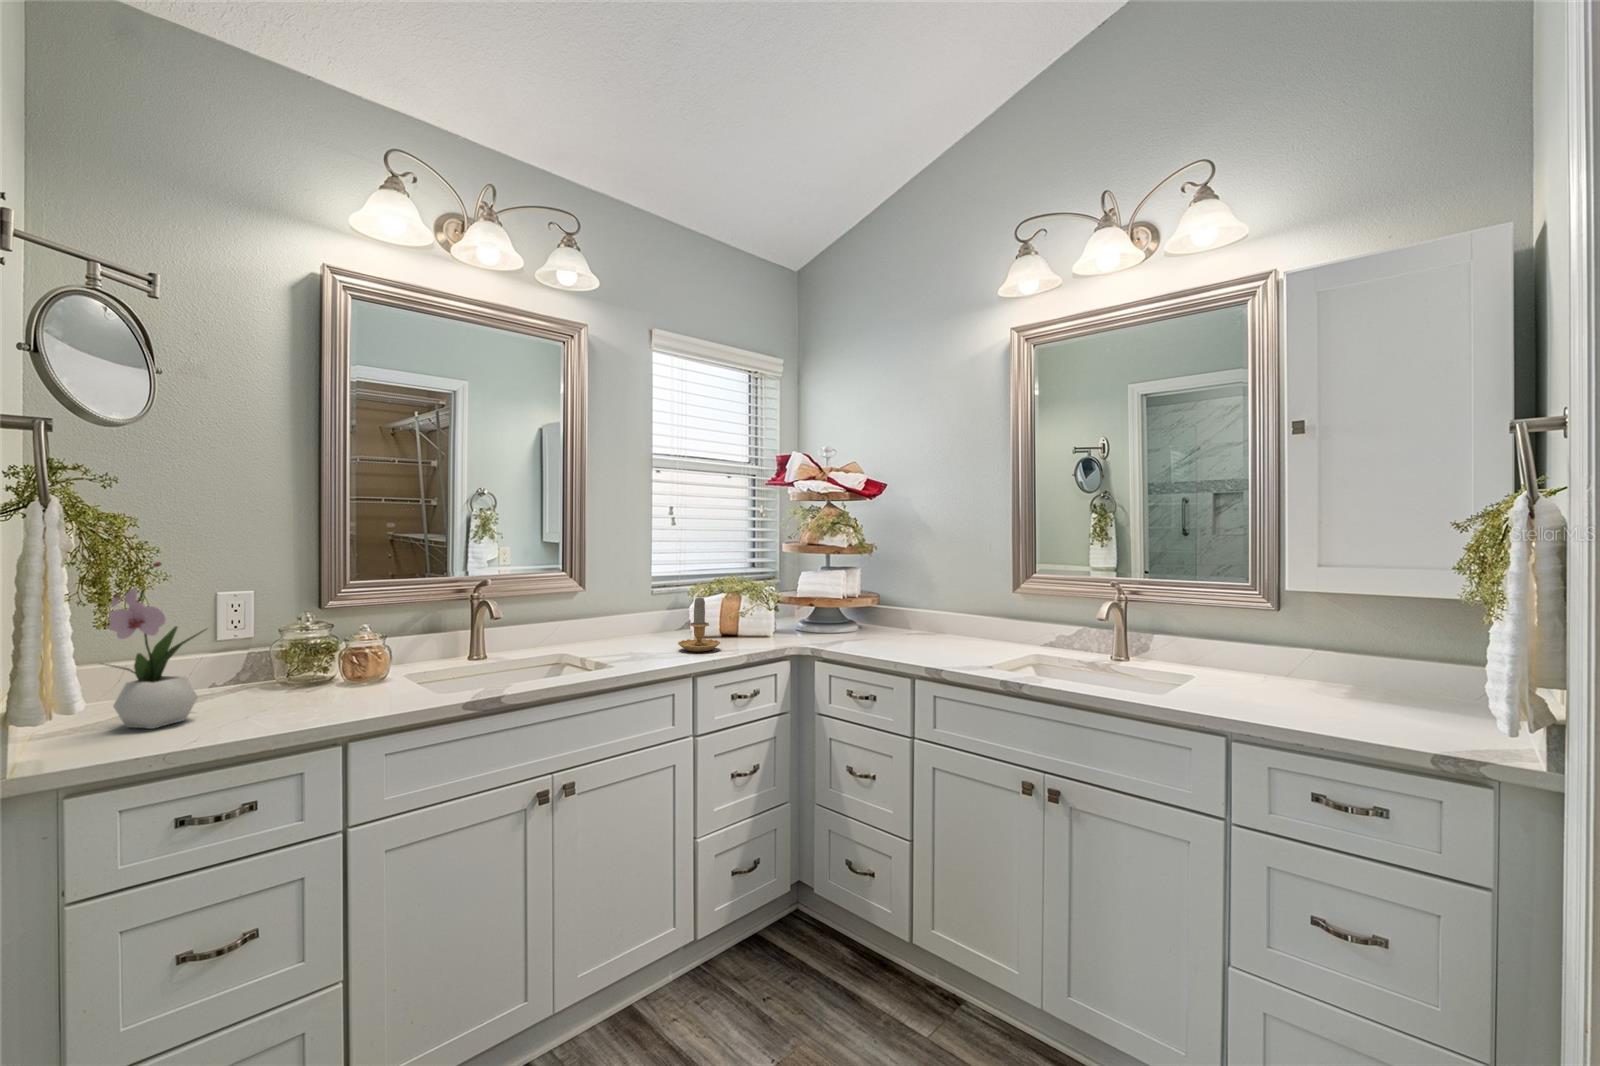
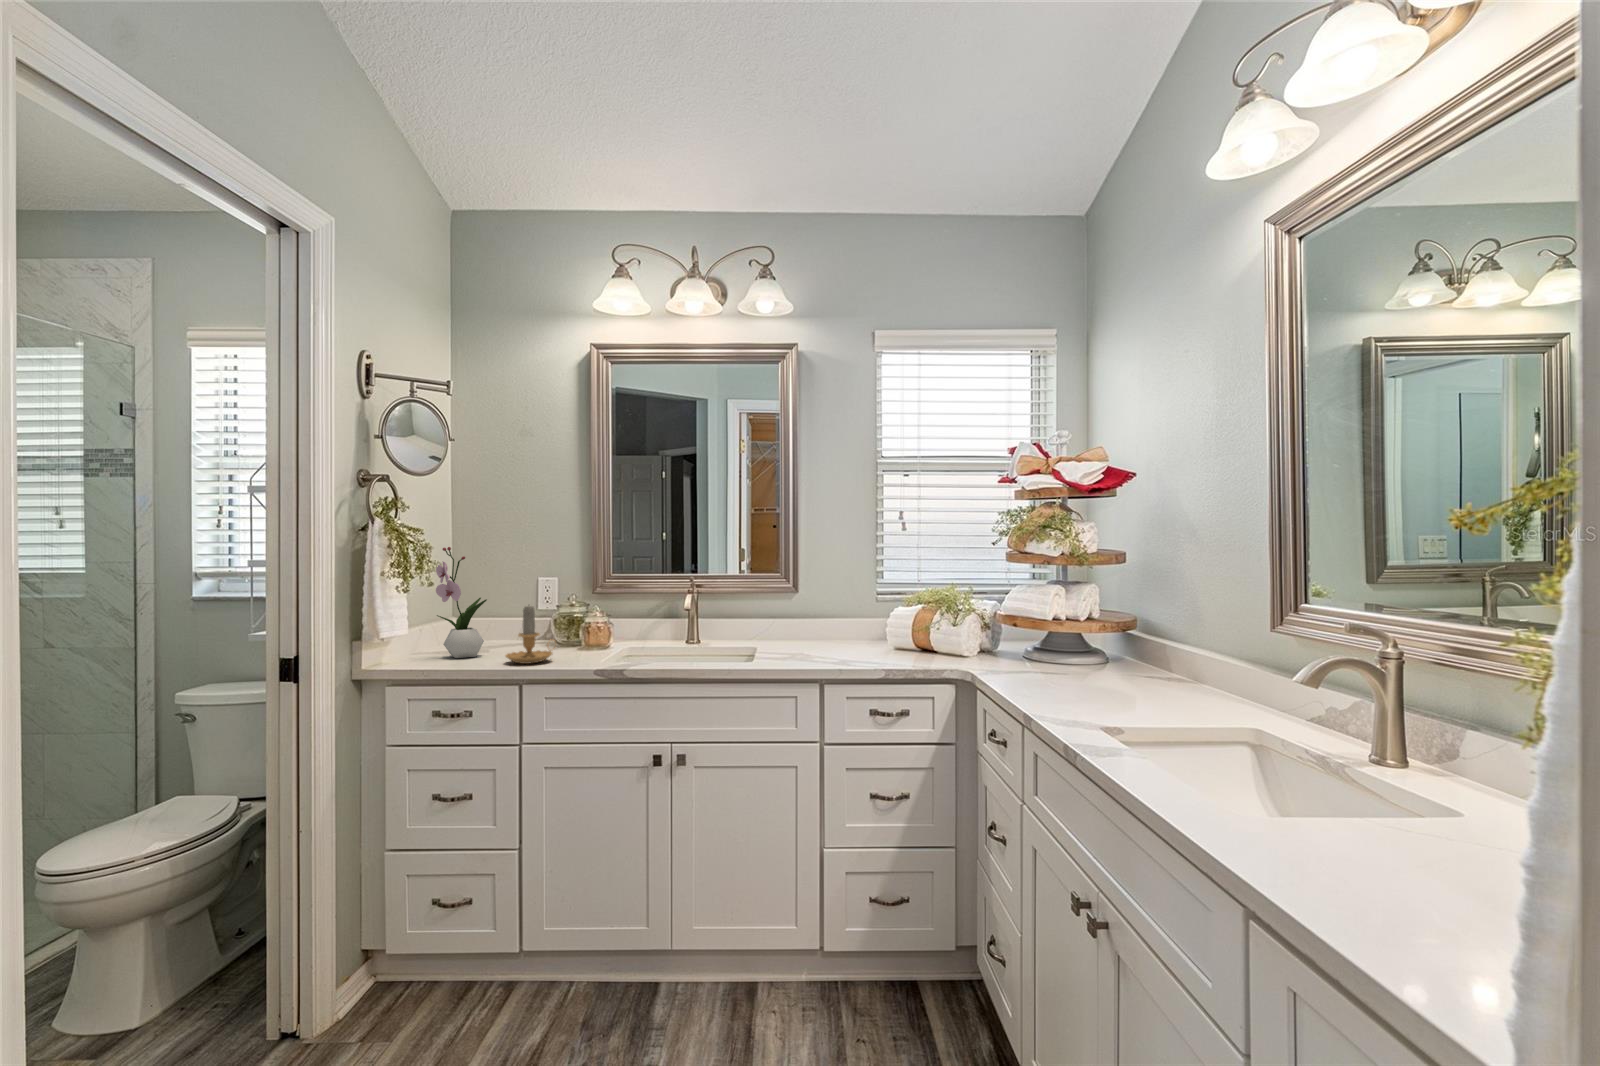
candle: present [678,597,720,652] -> present [505,606,554,664]

